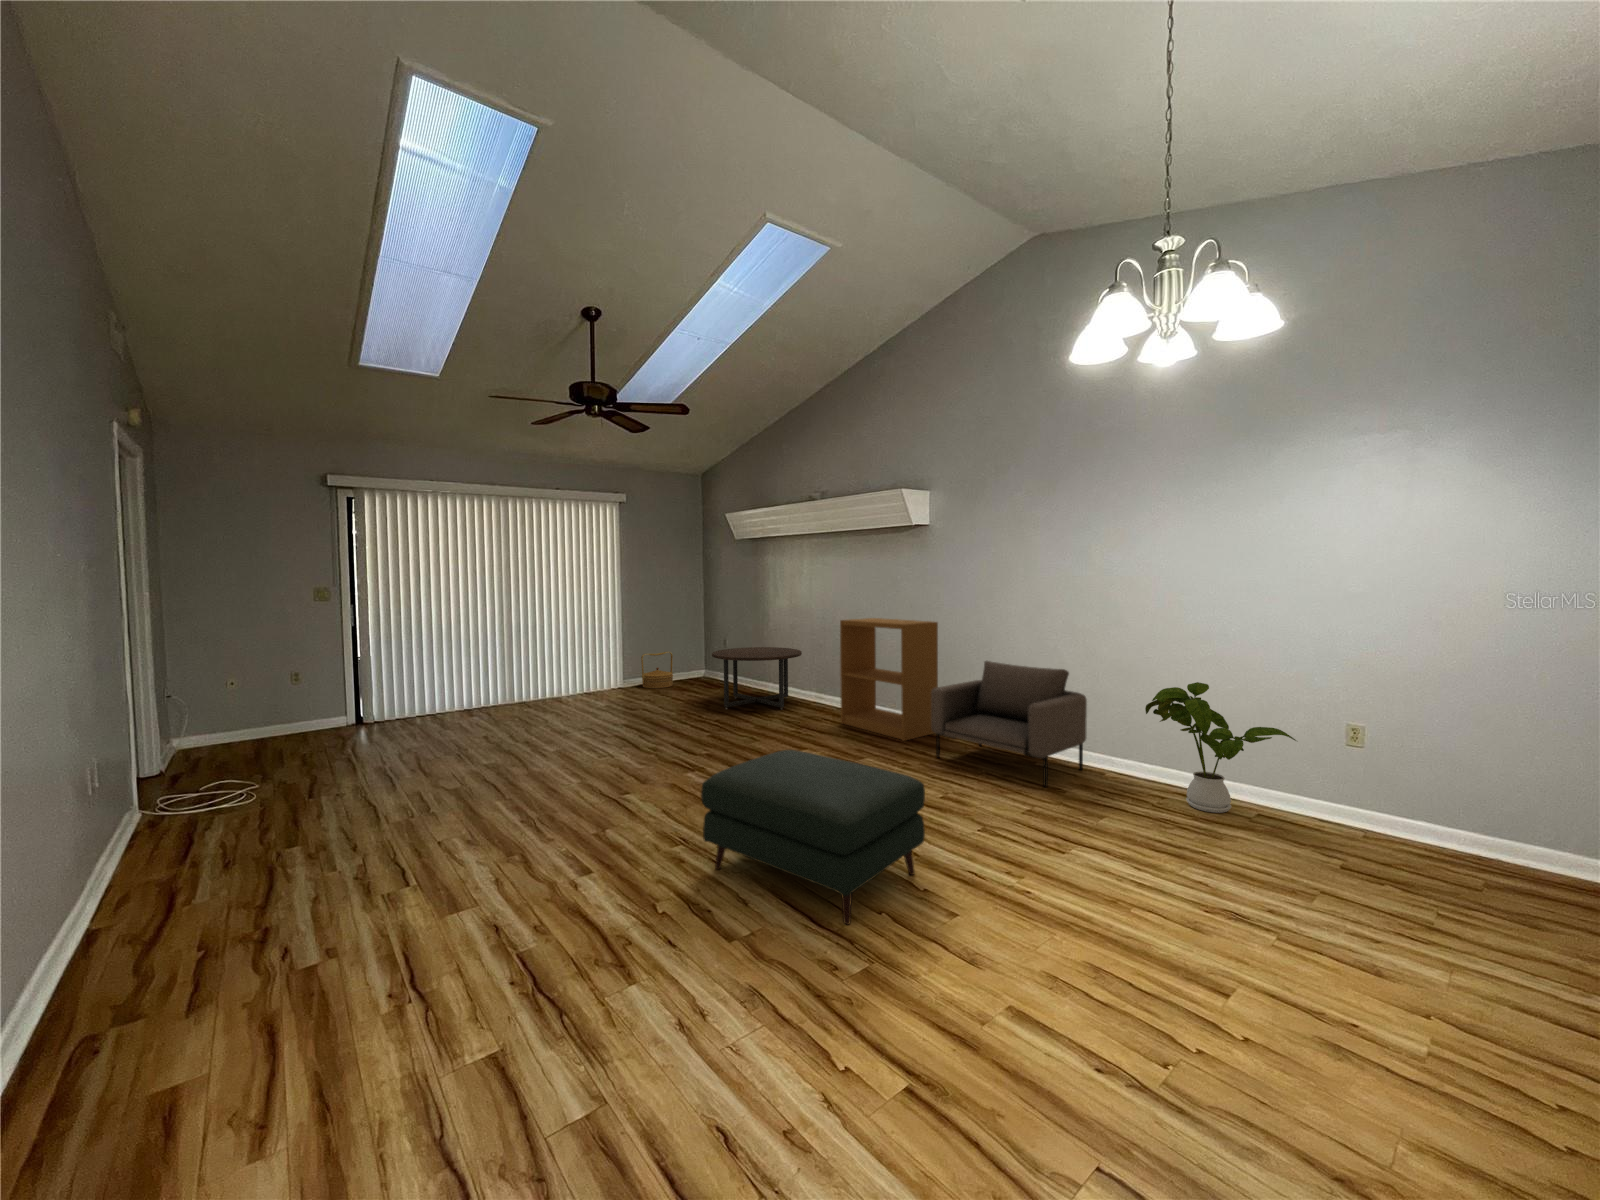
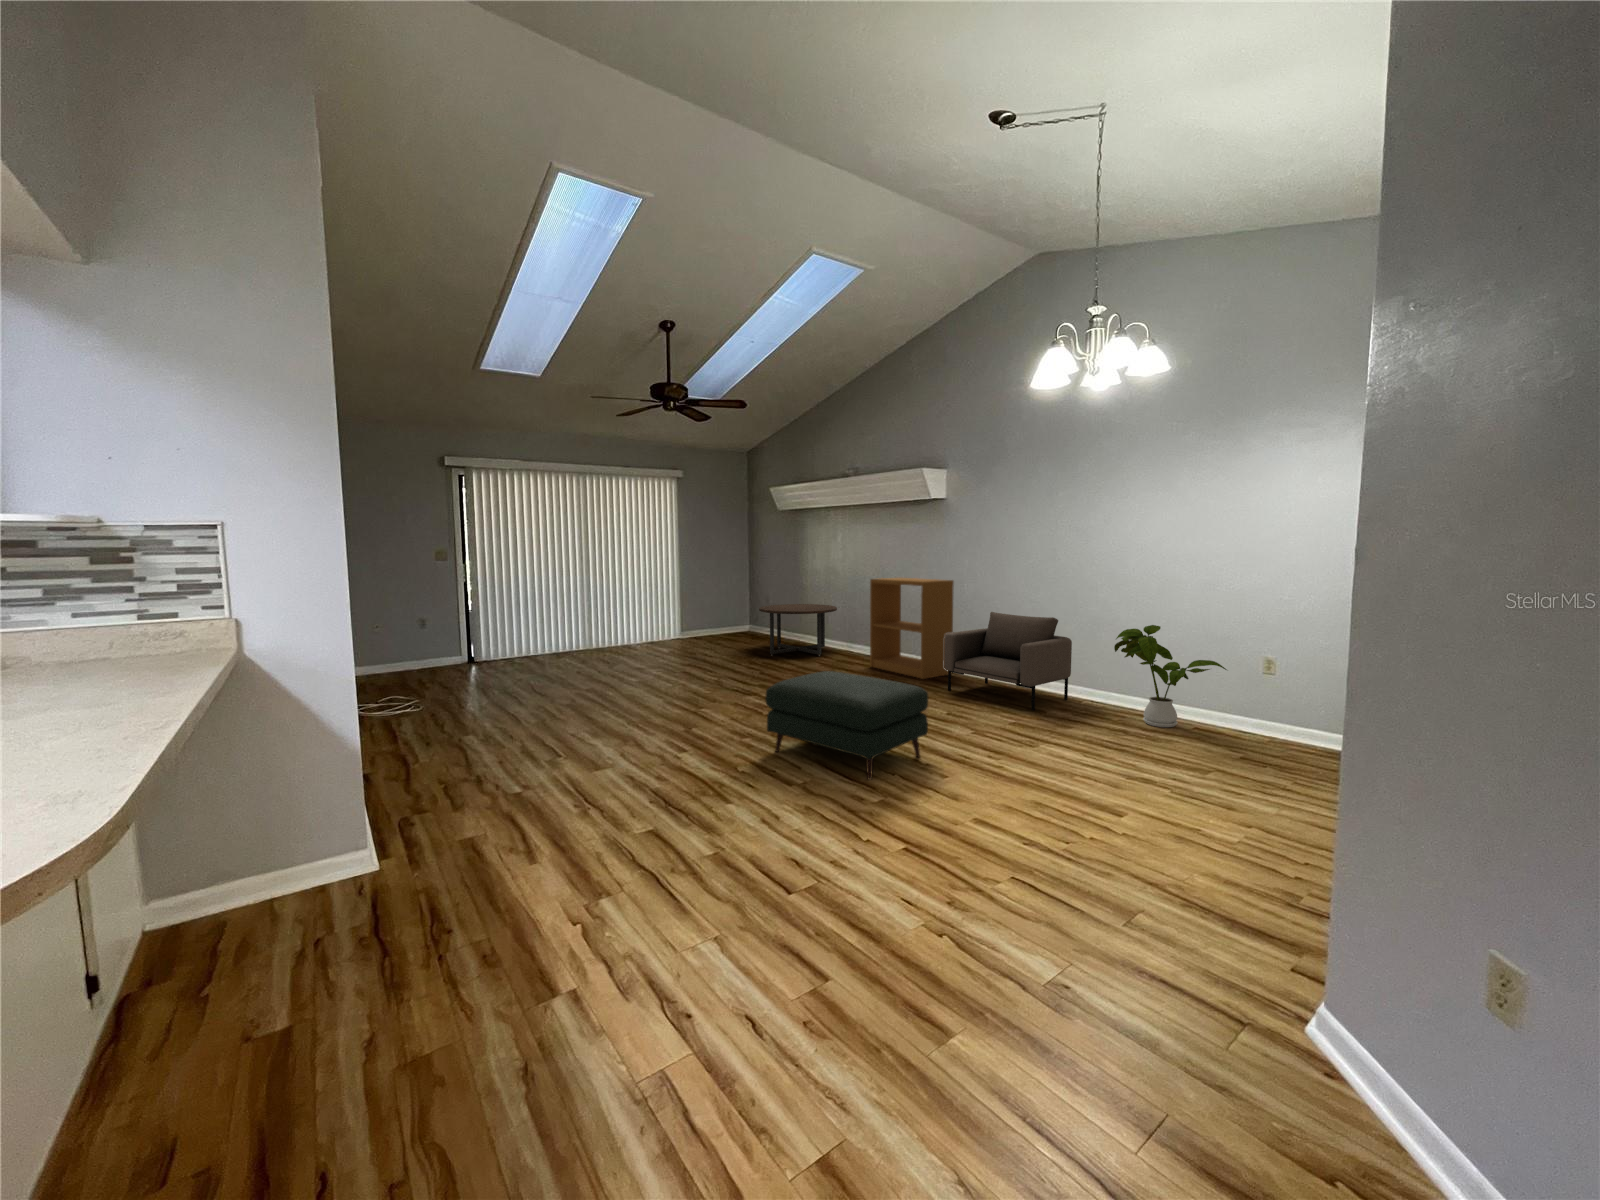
woven basket: present [641,652,673,688] -> none [696,608,723,640]

